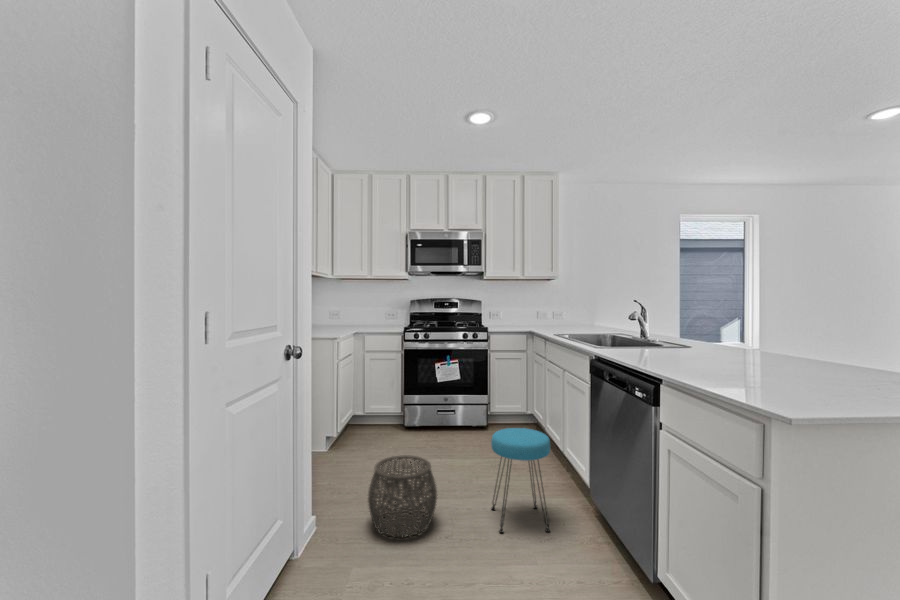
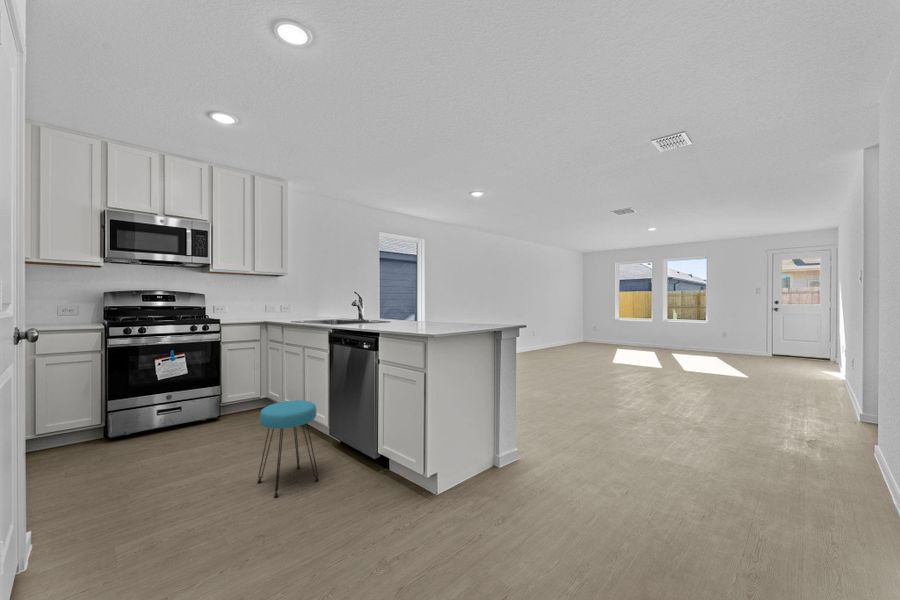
woven basket: present [368,455,437,537] -> none [104,454,204,552]

